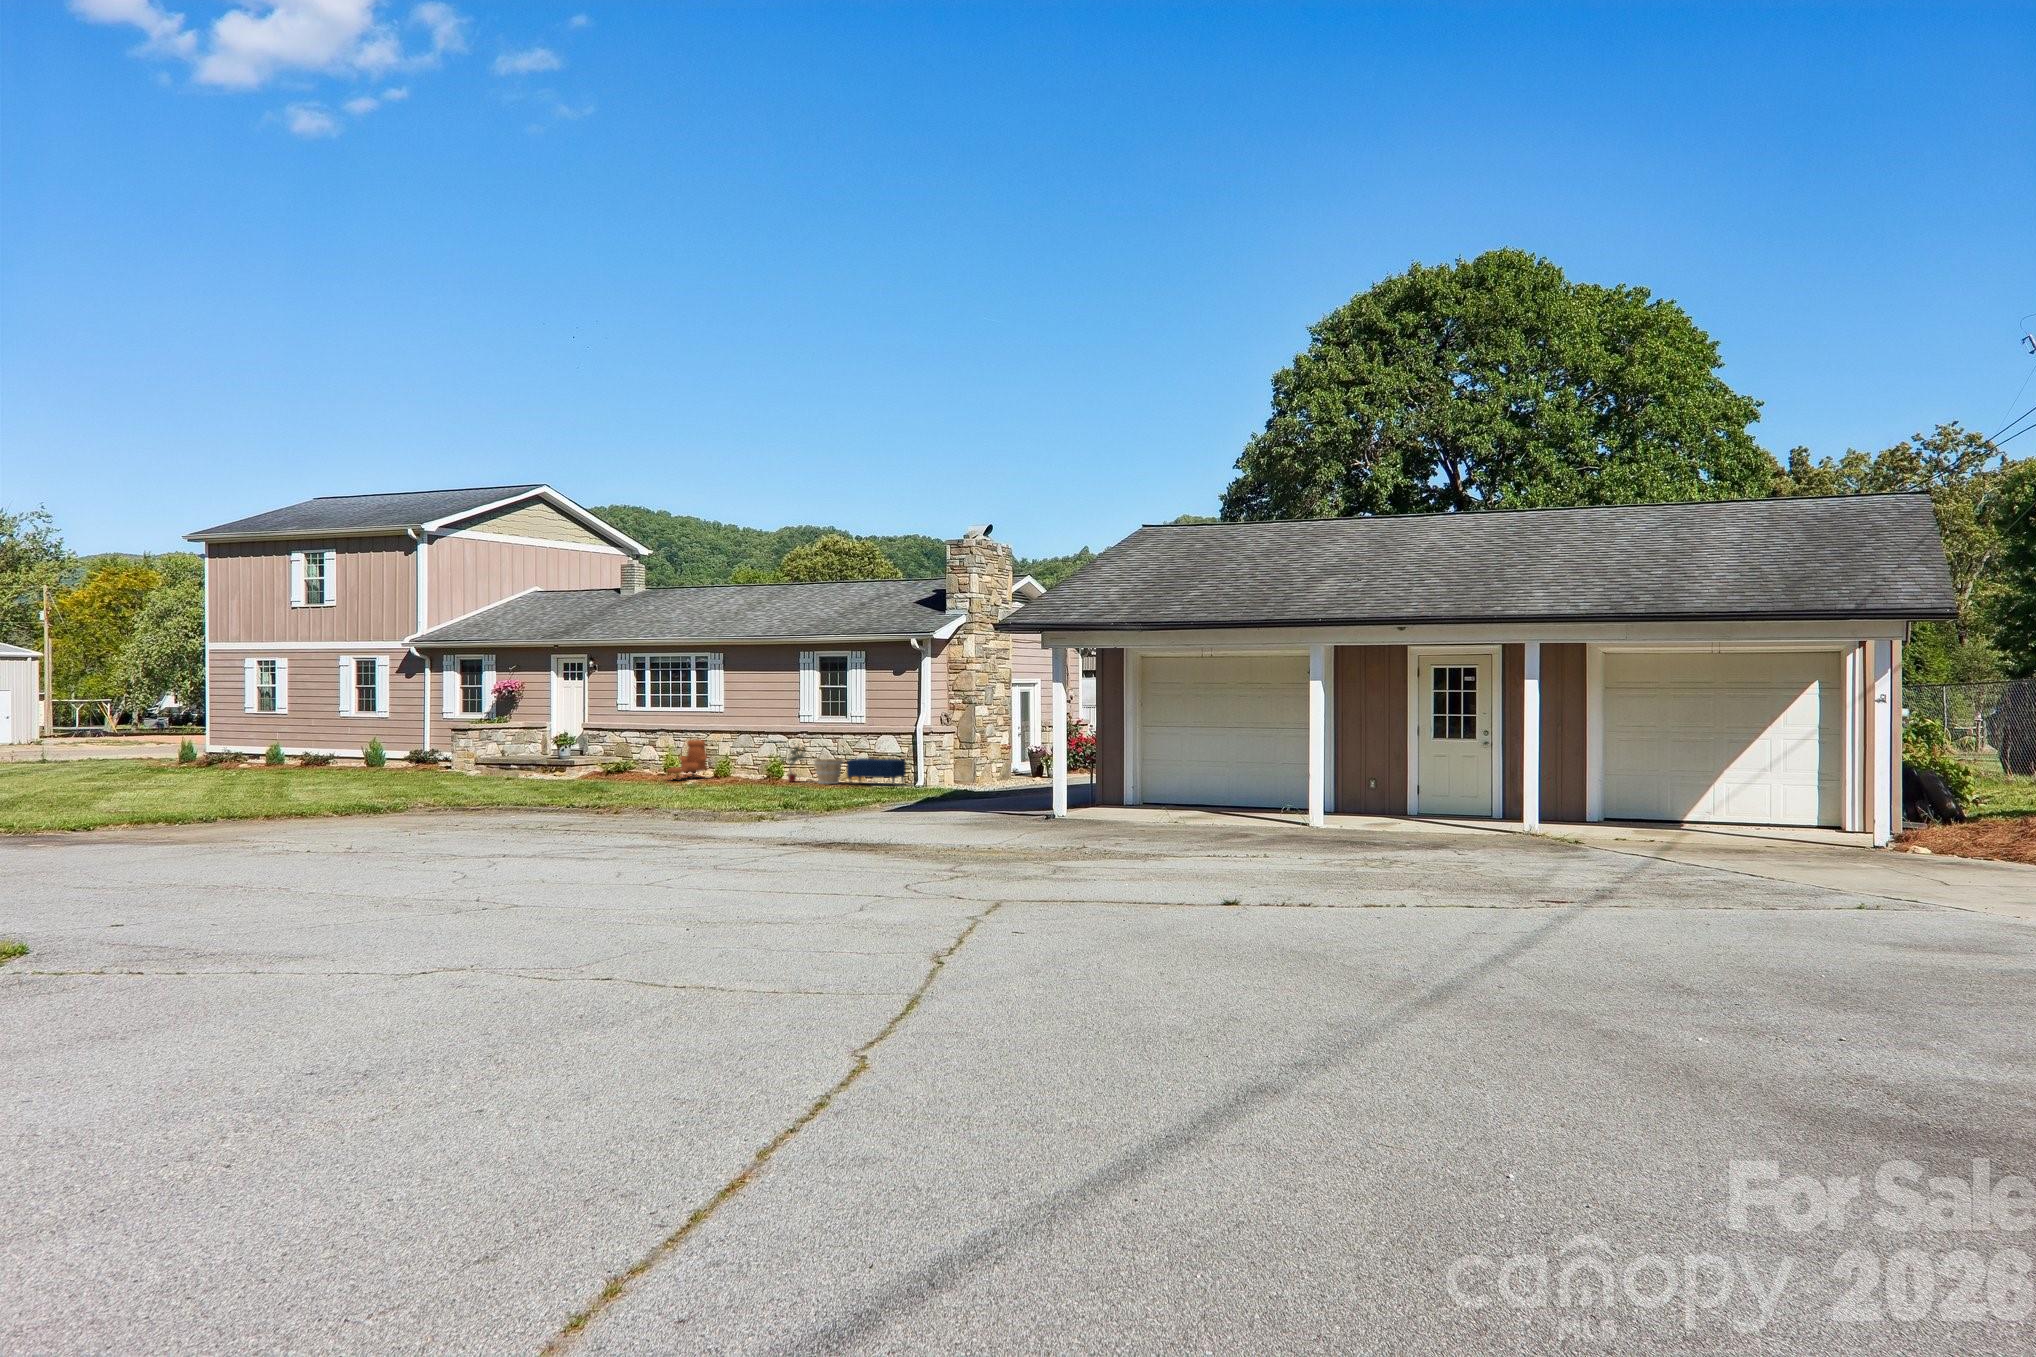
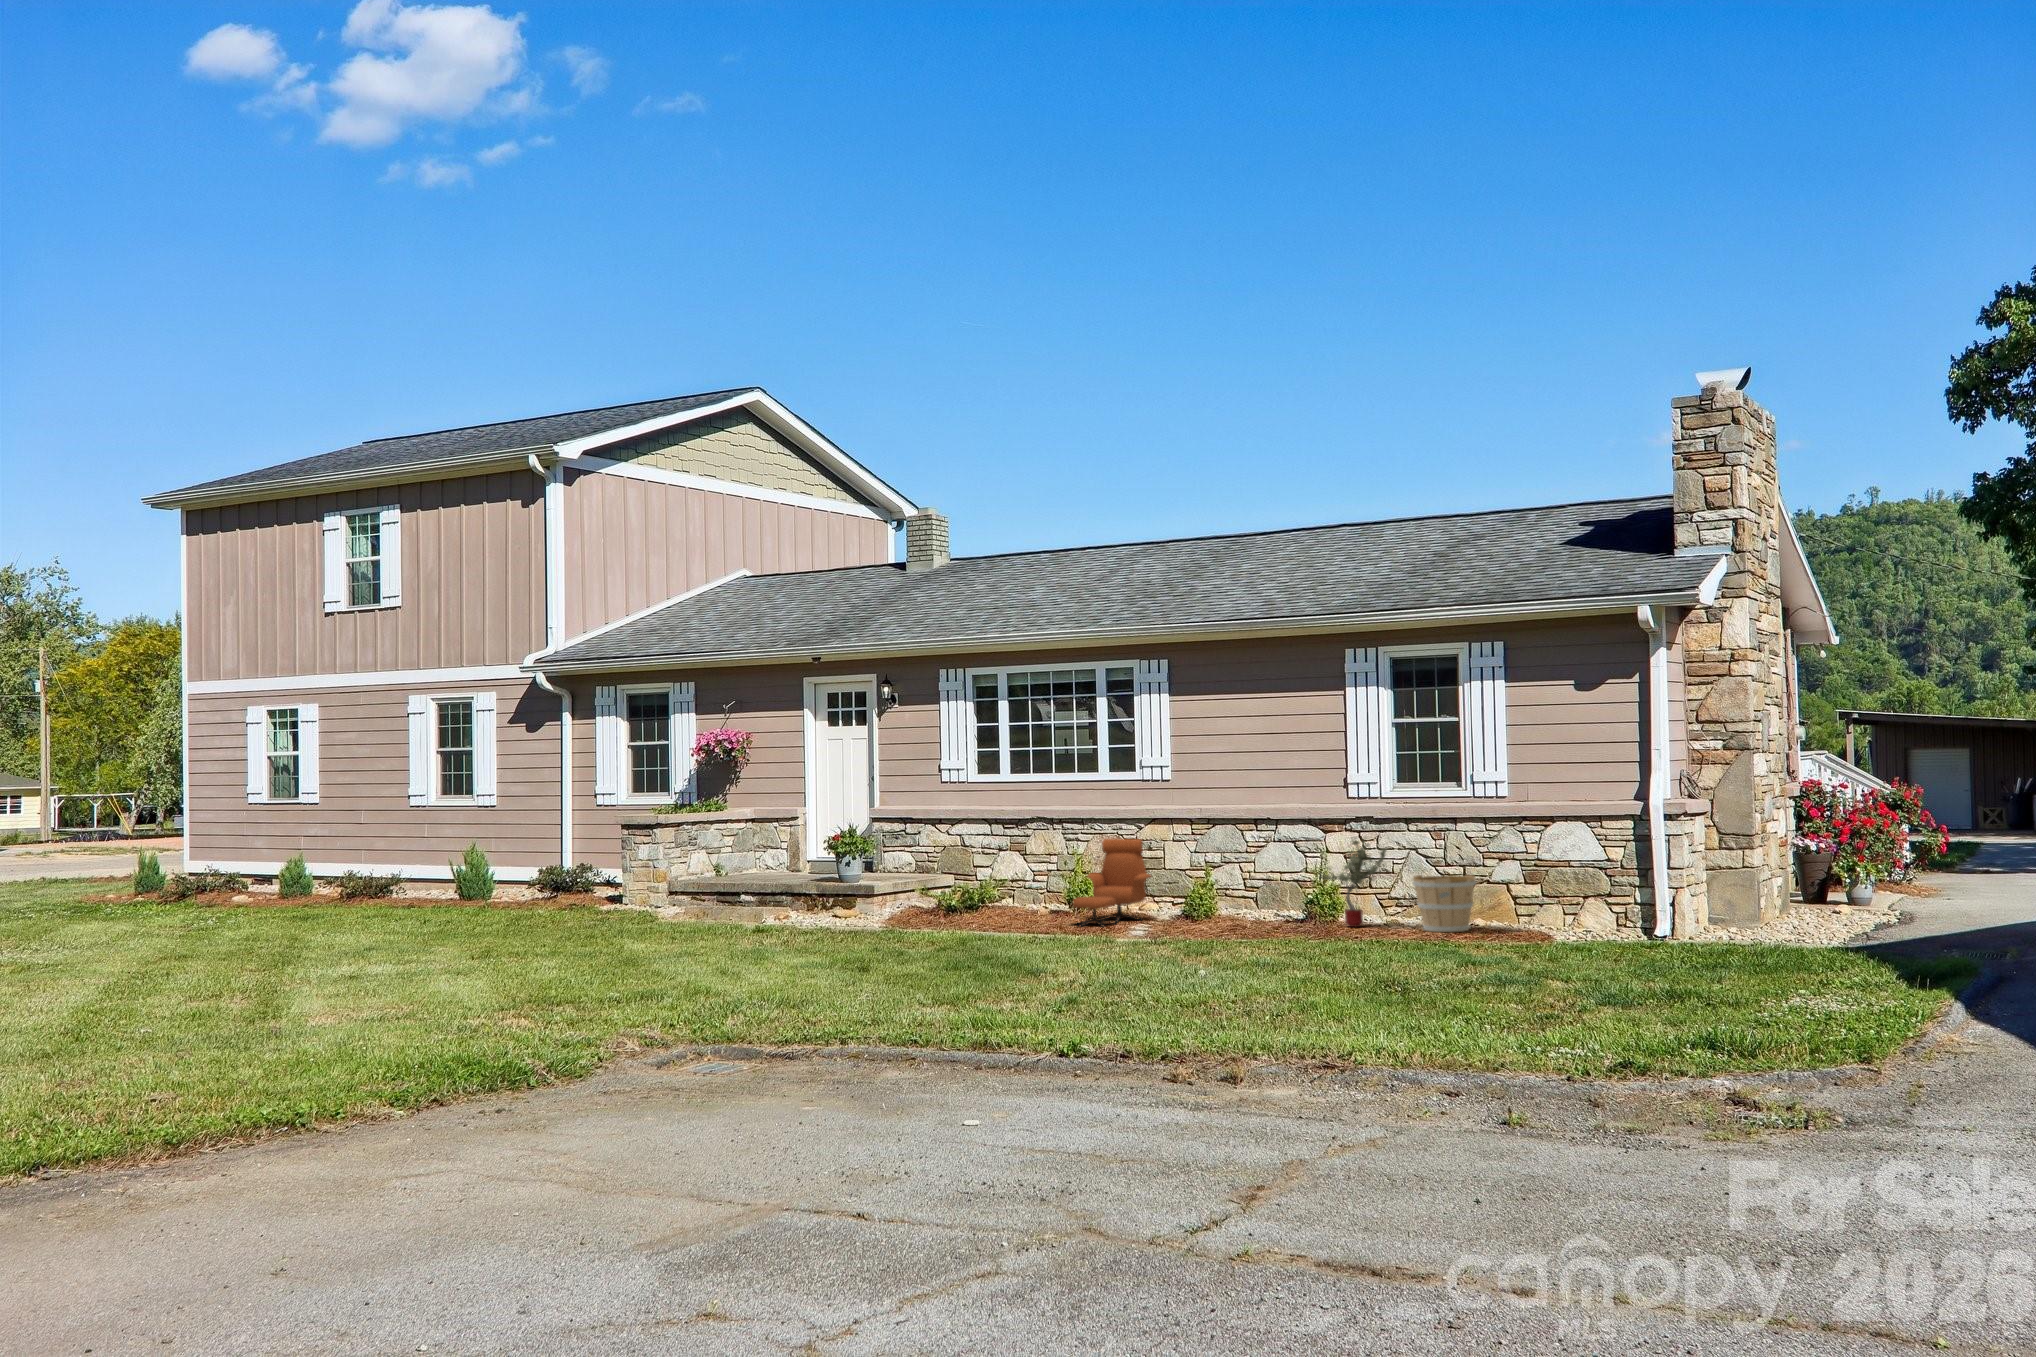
bench: present [847,758,906,785] -> none [1499,873,1634,937]

